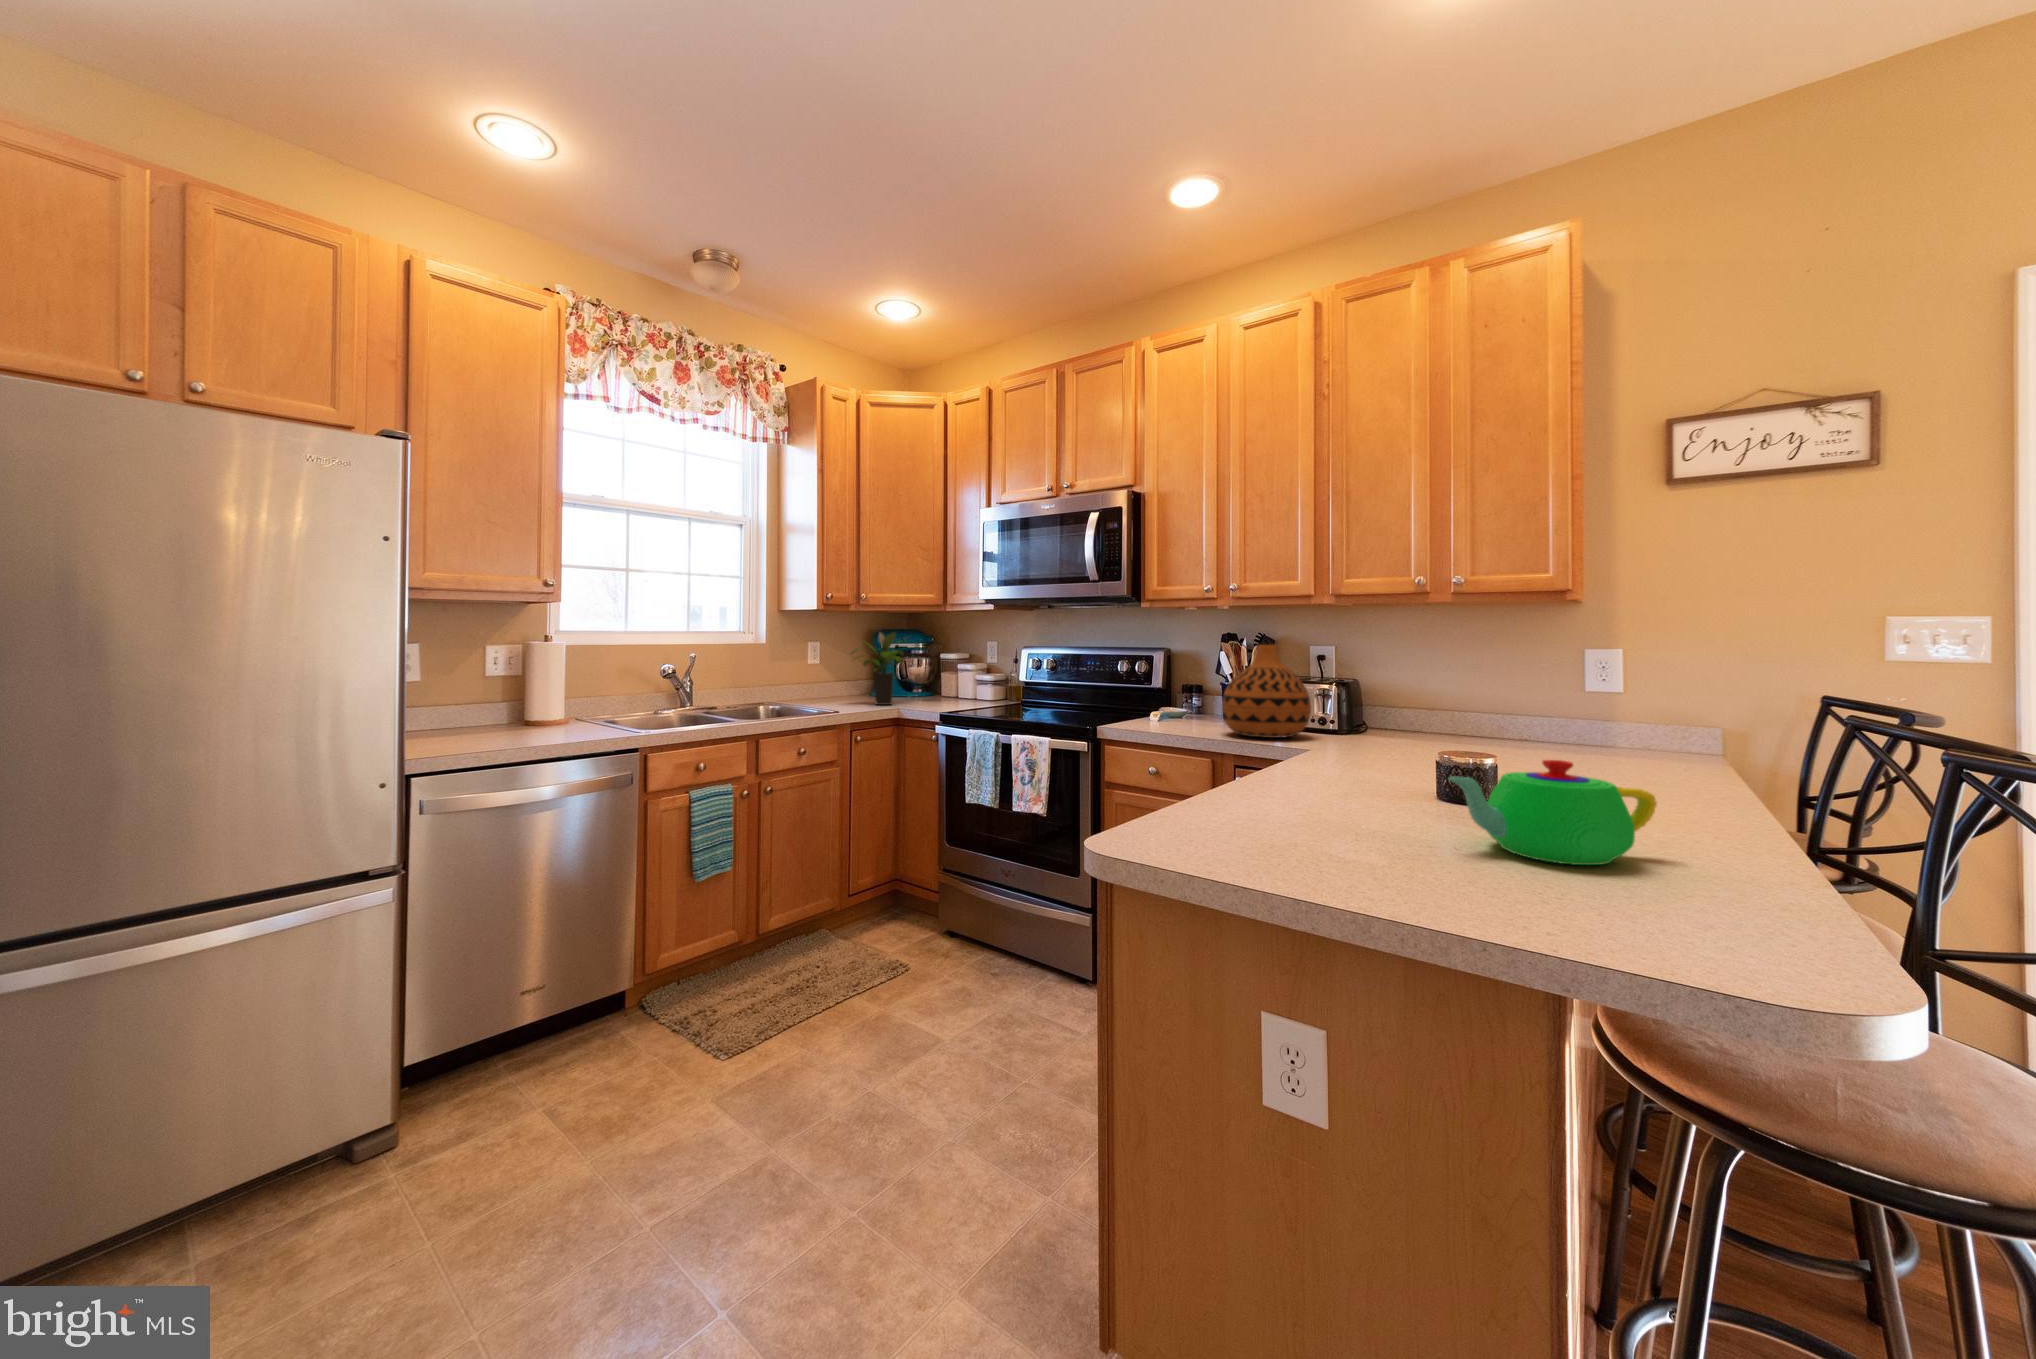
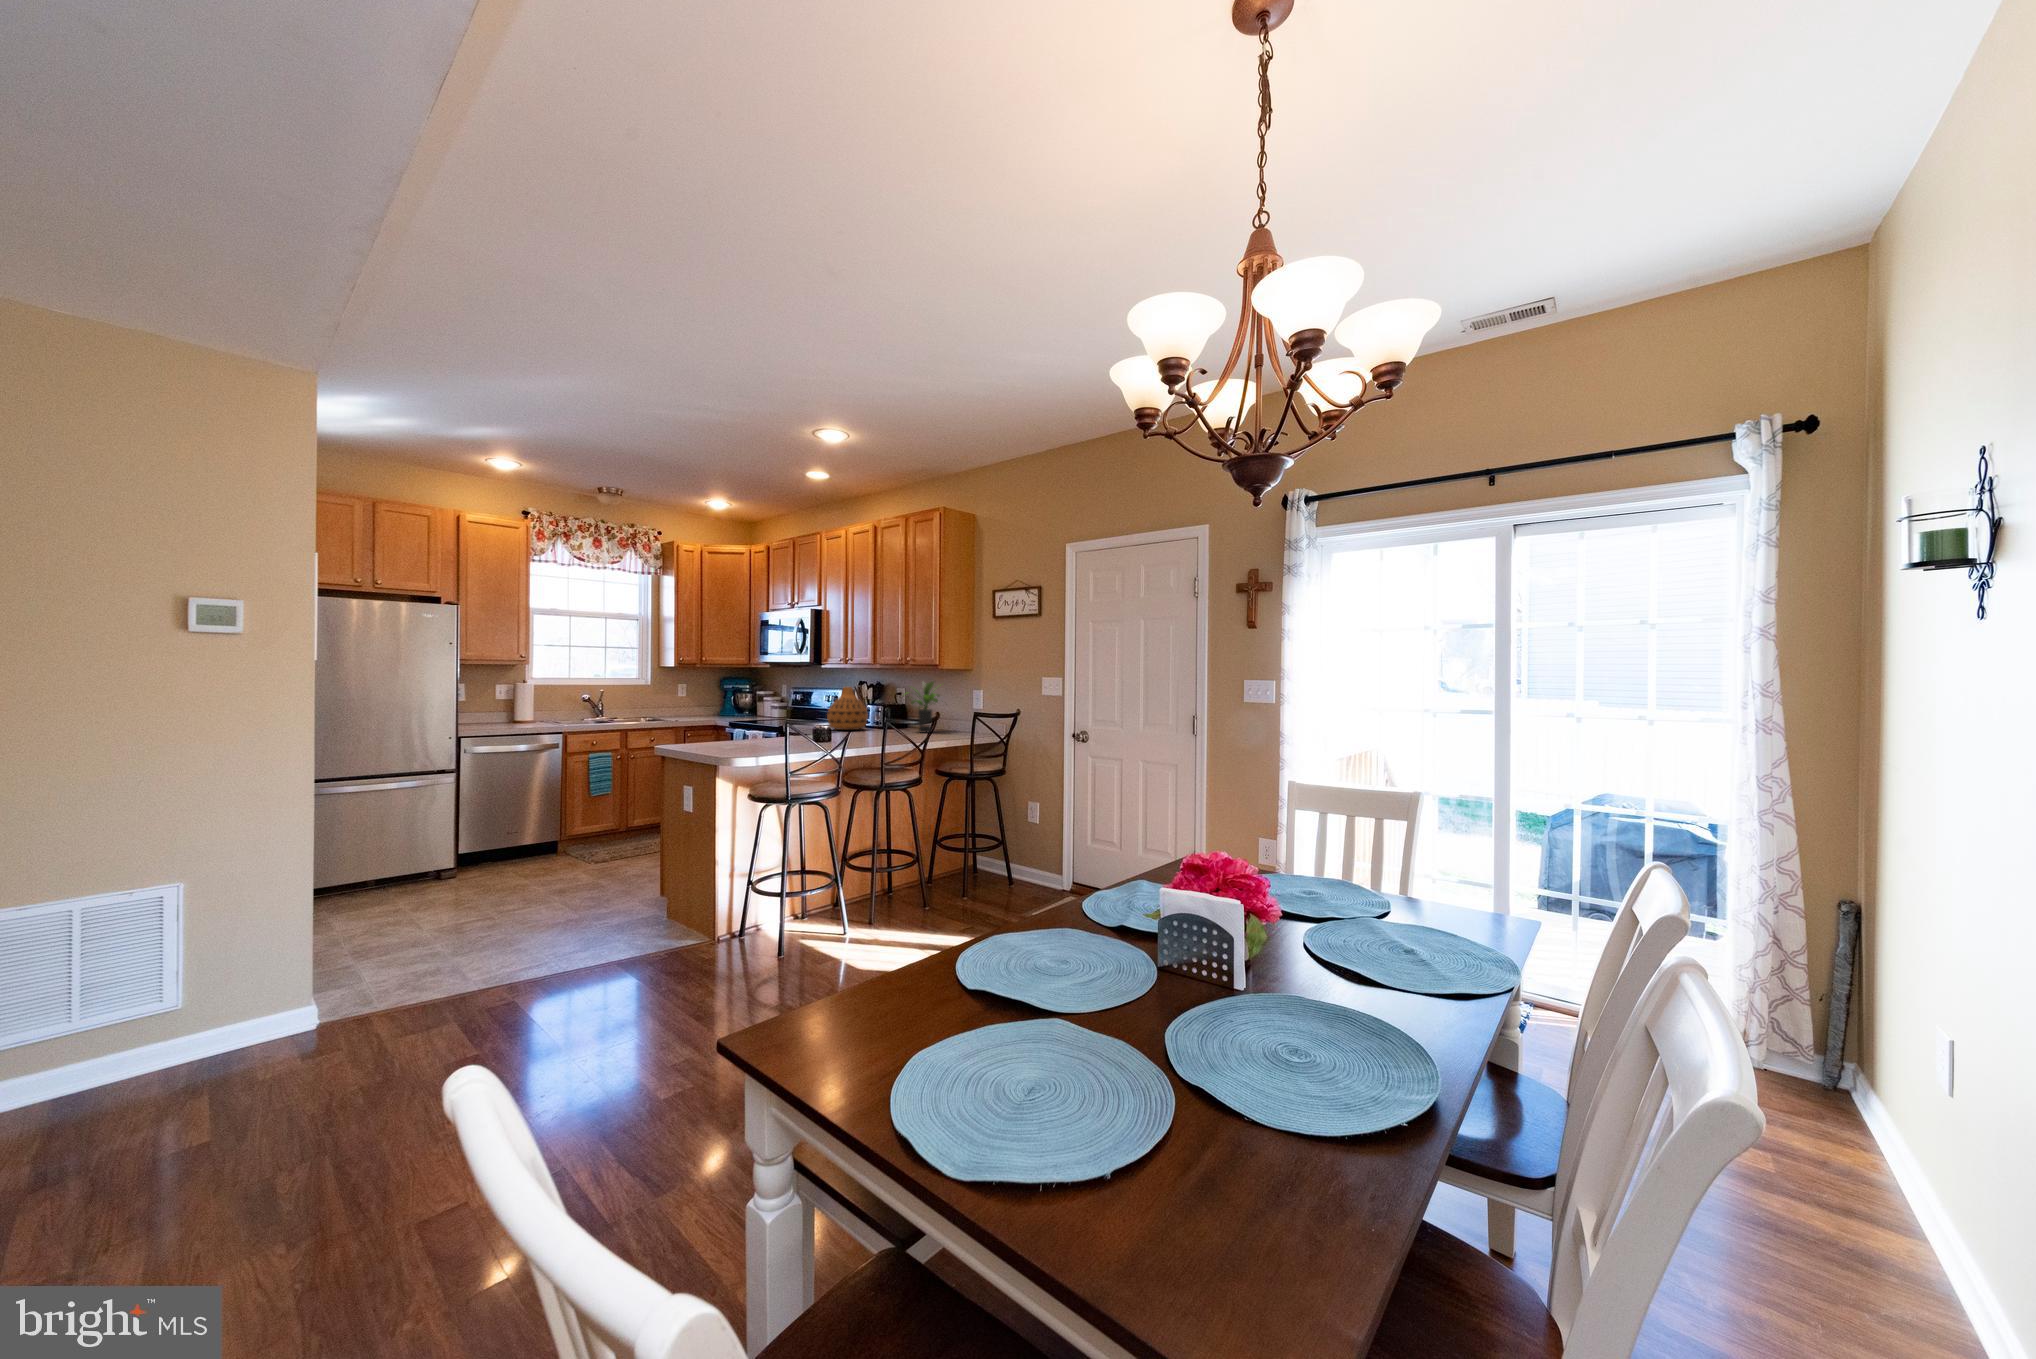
potted plant: present [852,632,904,705] -> present [911,682,941,733]
teapot: present [1449,760,1657,865] -> none [741,724,793,752]

